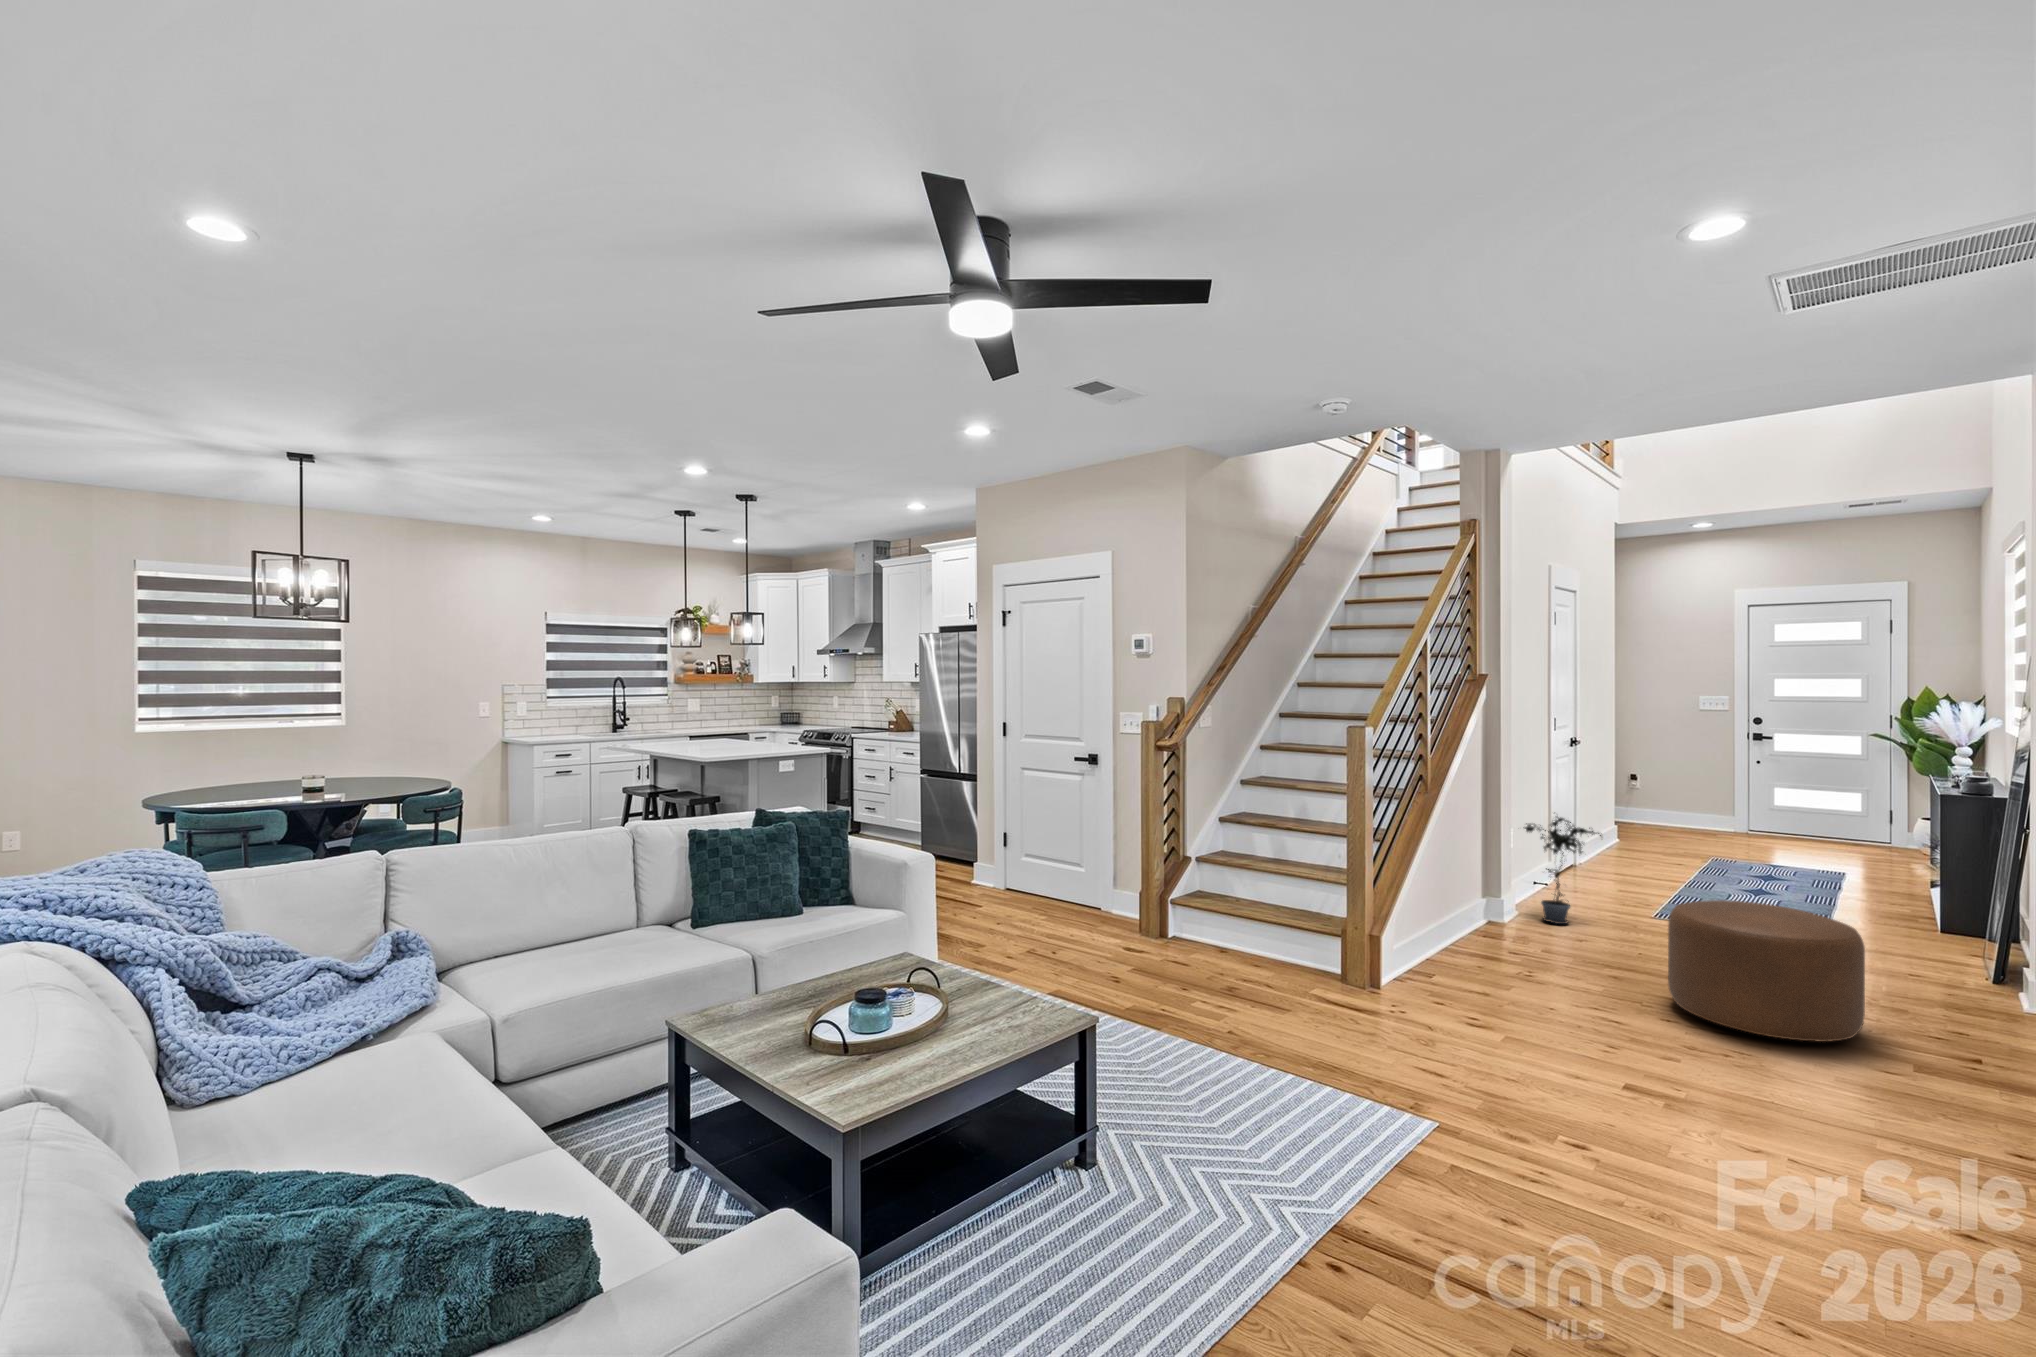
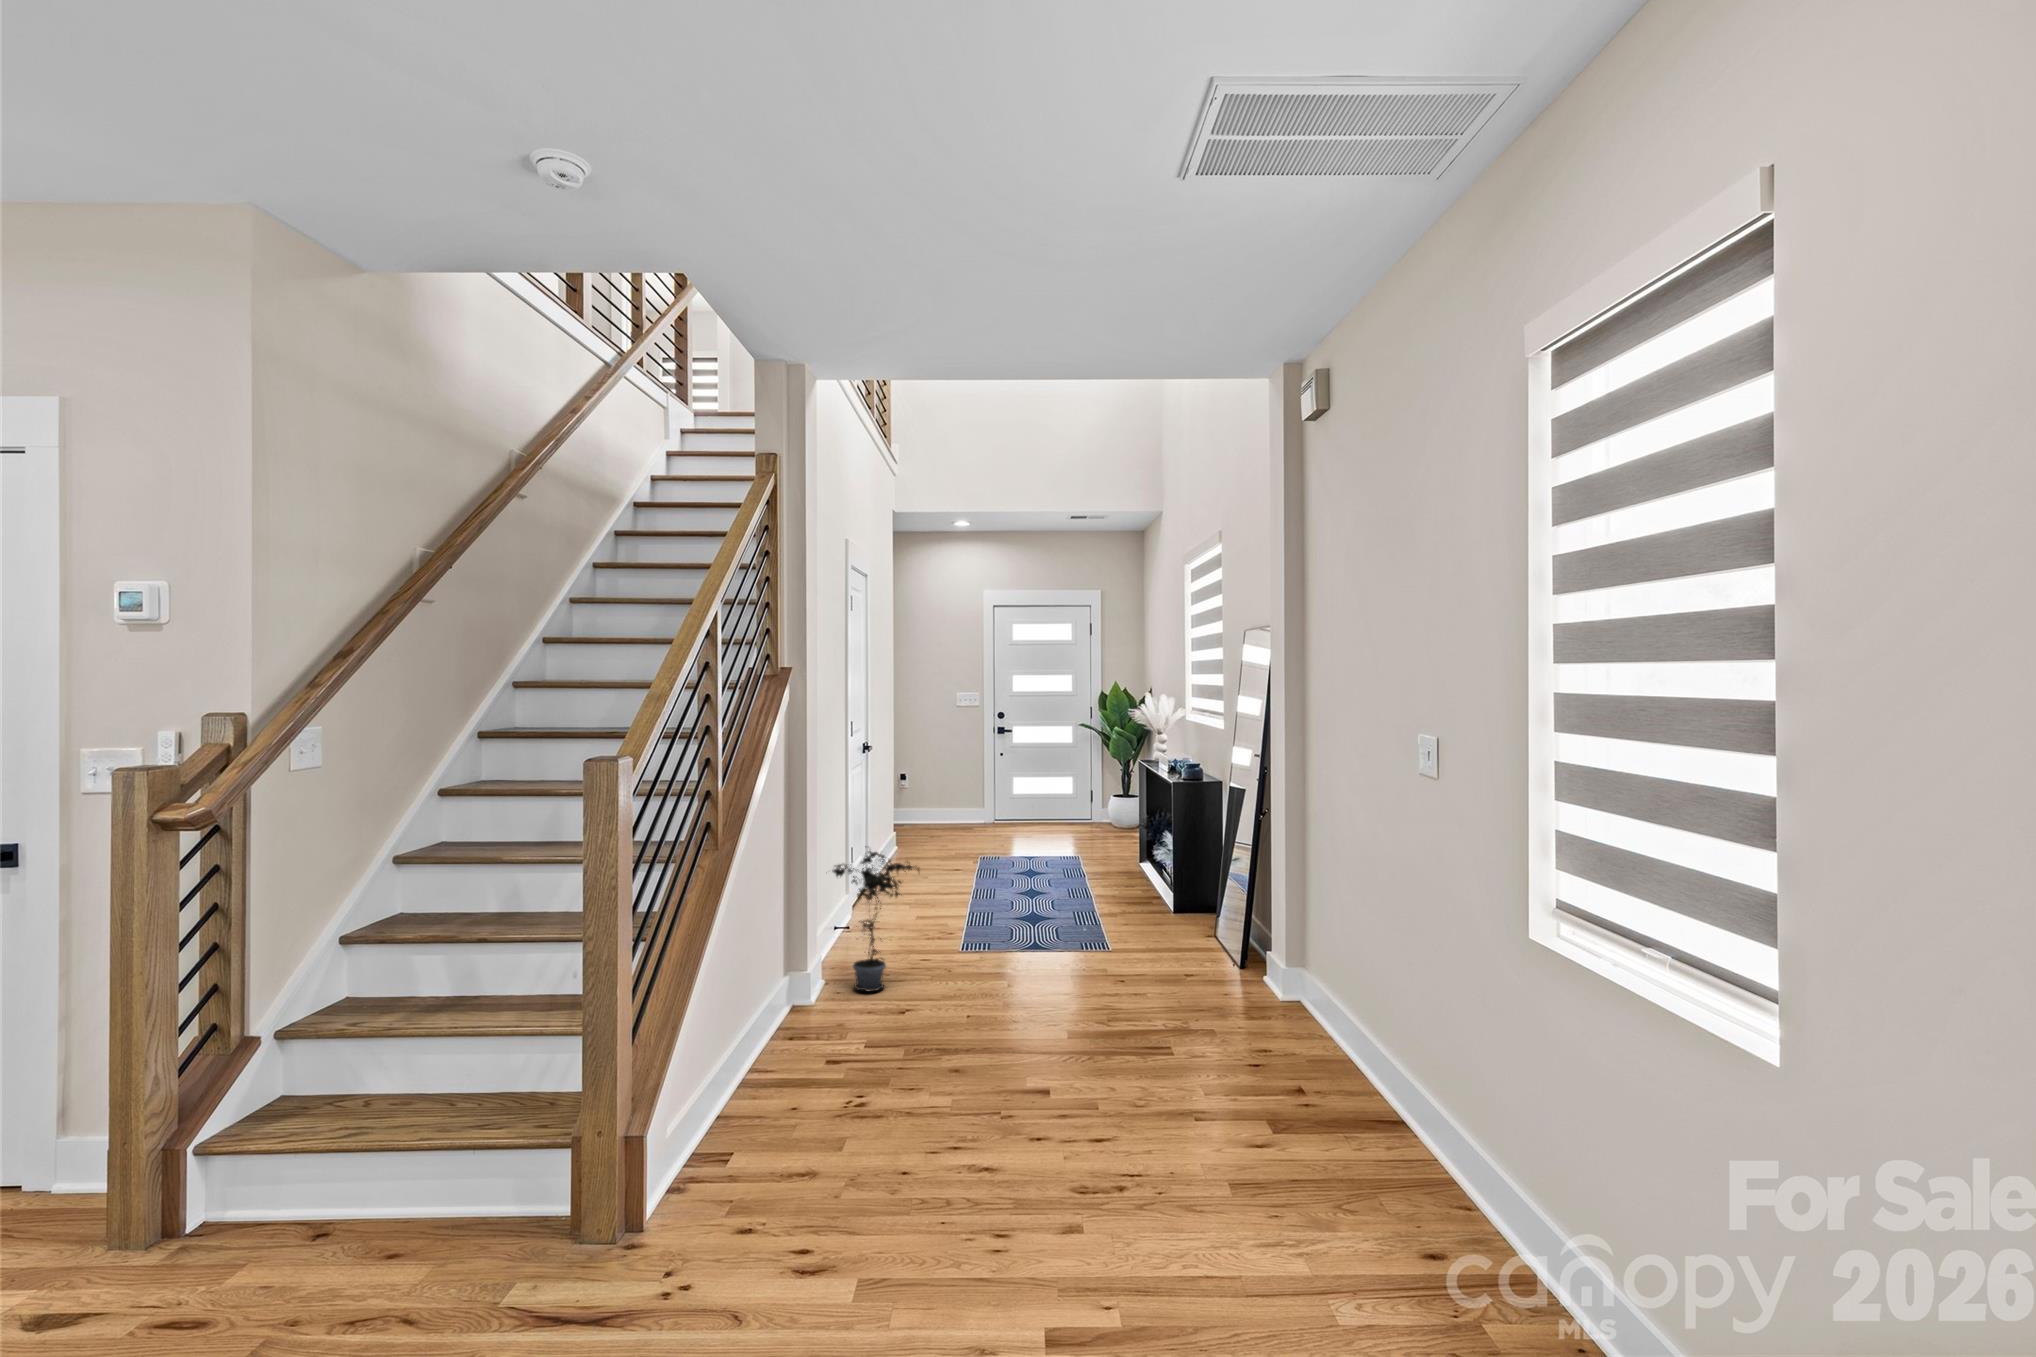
ottoman: present [1668,900,1865,1042] -> none [1030,947,1223,1136]

